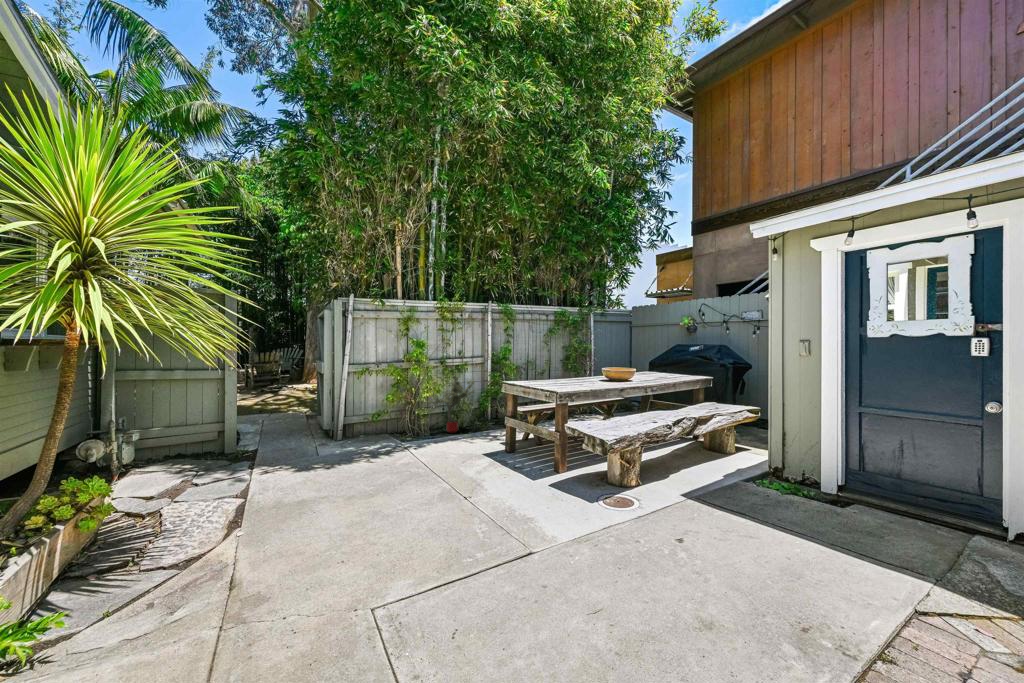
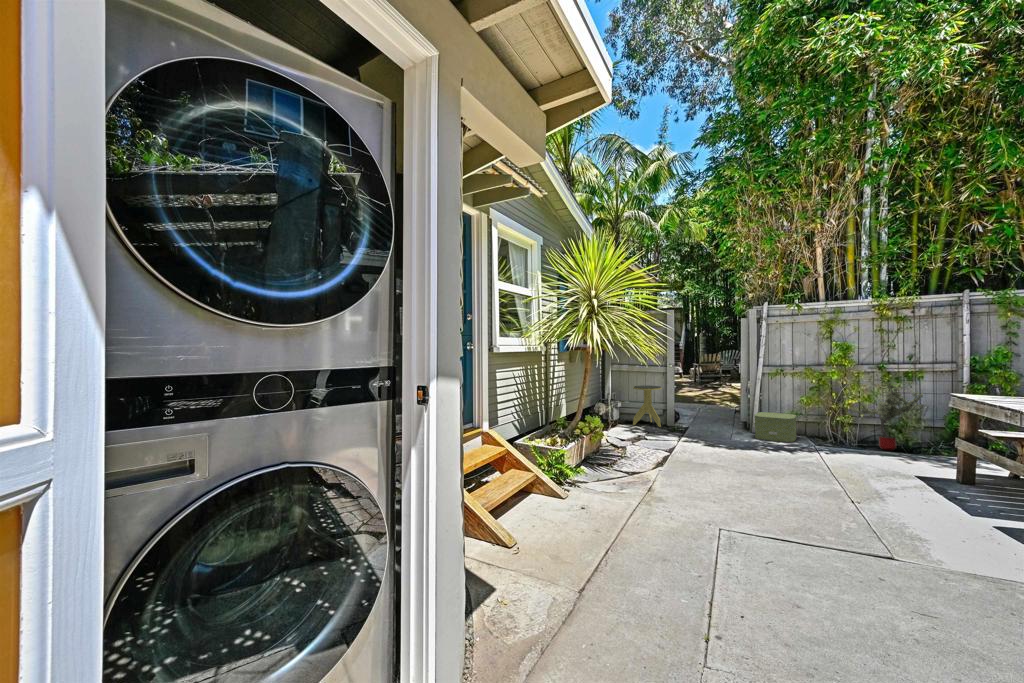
side table: none [165,400,217,464] -> present [633,385,662,427]
storage box: none [342,413,382,446] -> present [754,412,797,442]

